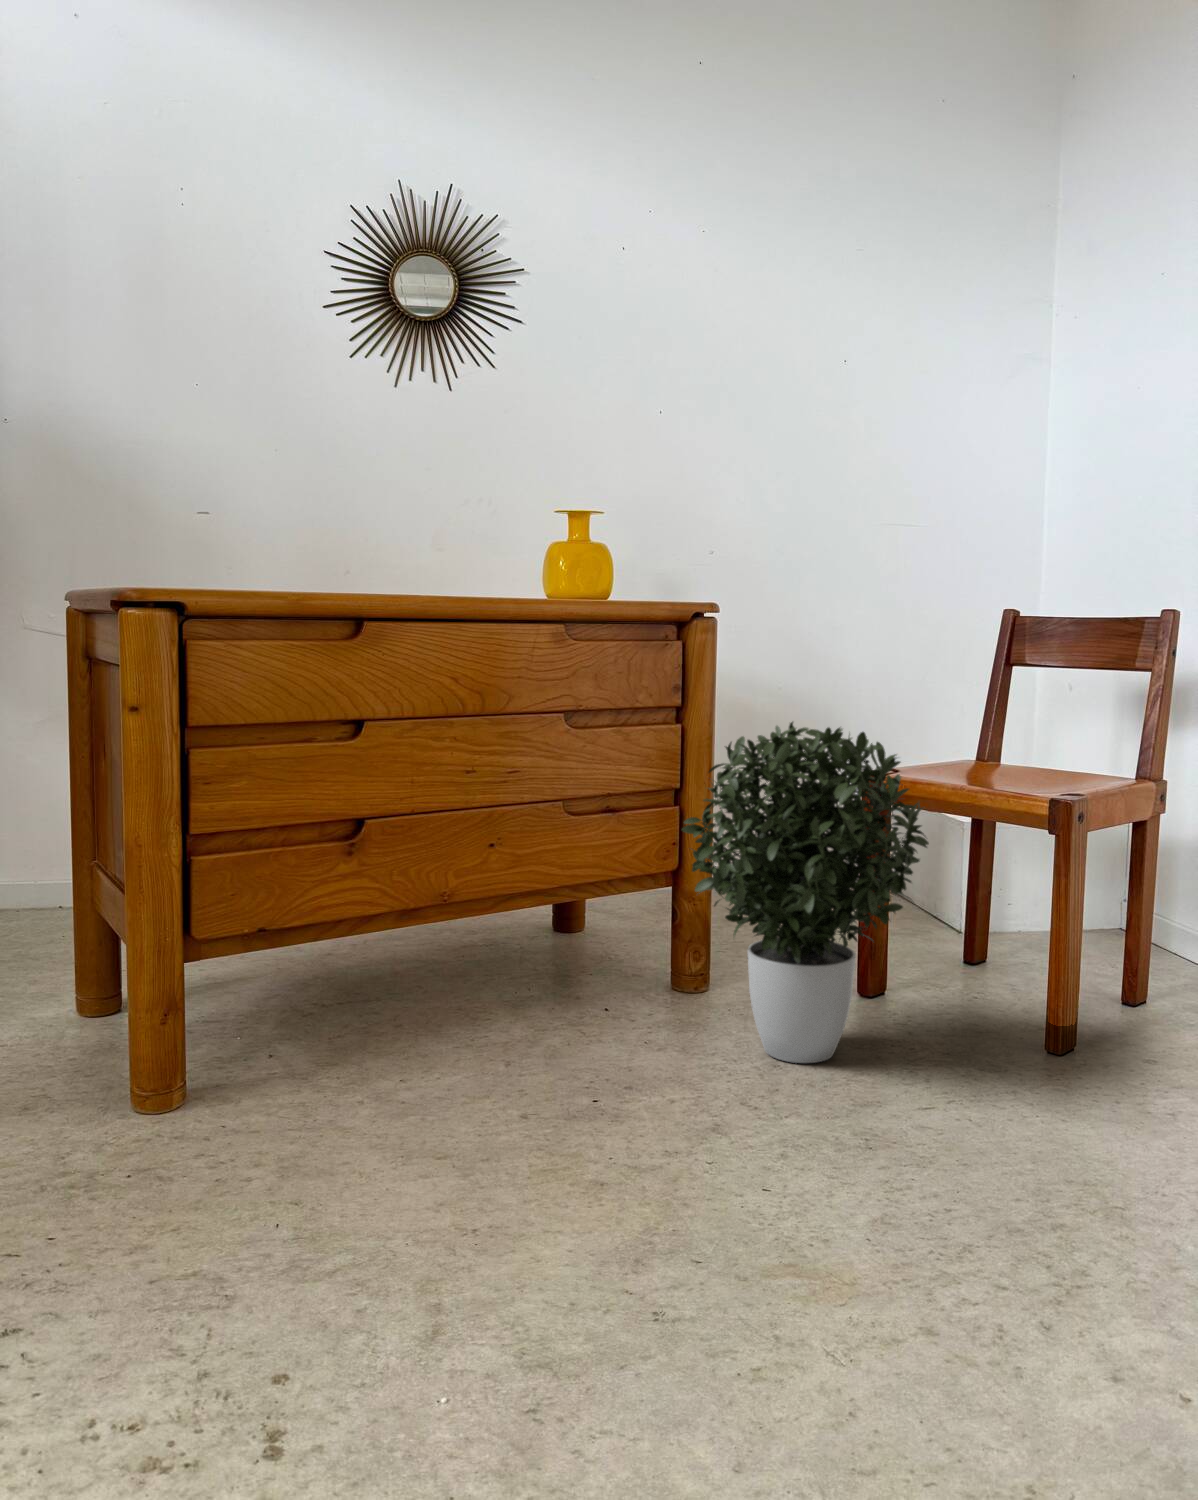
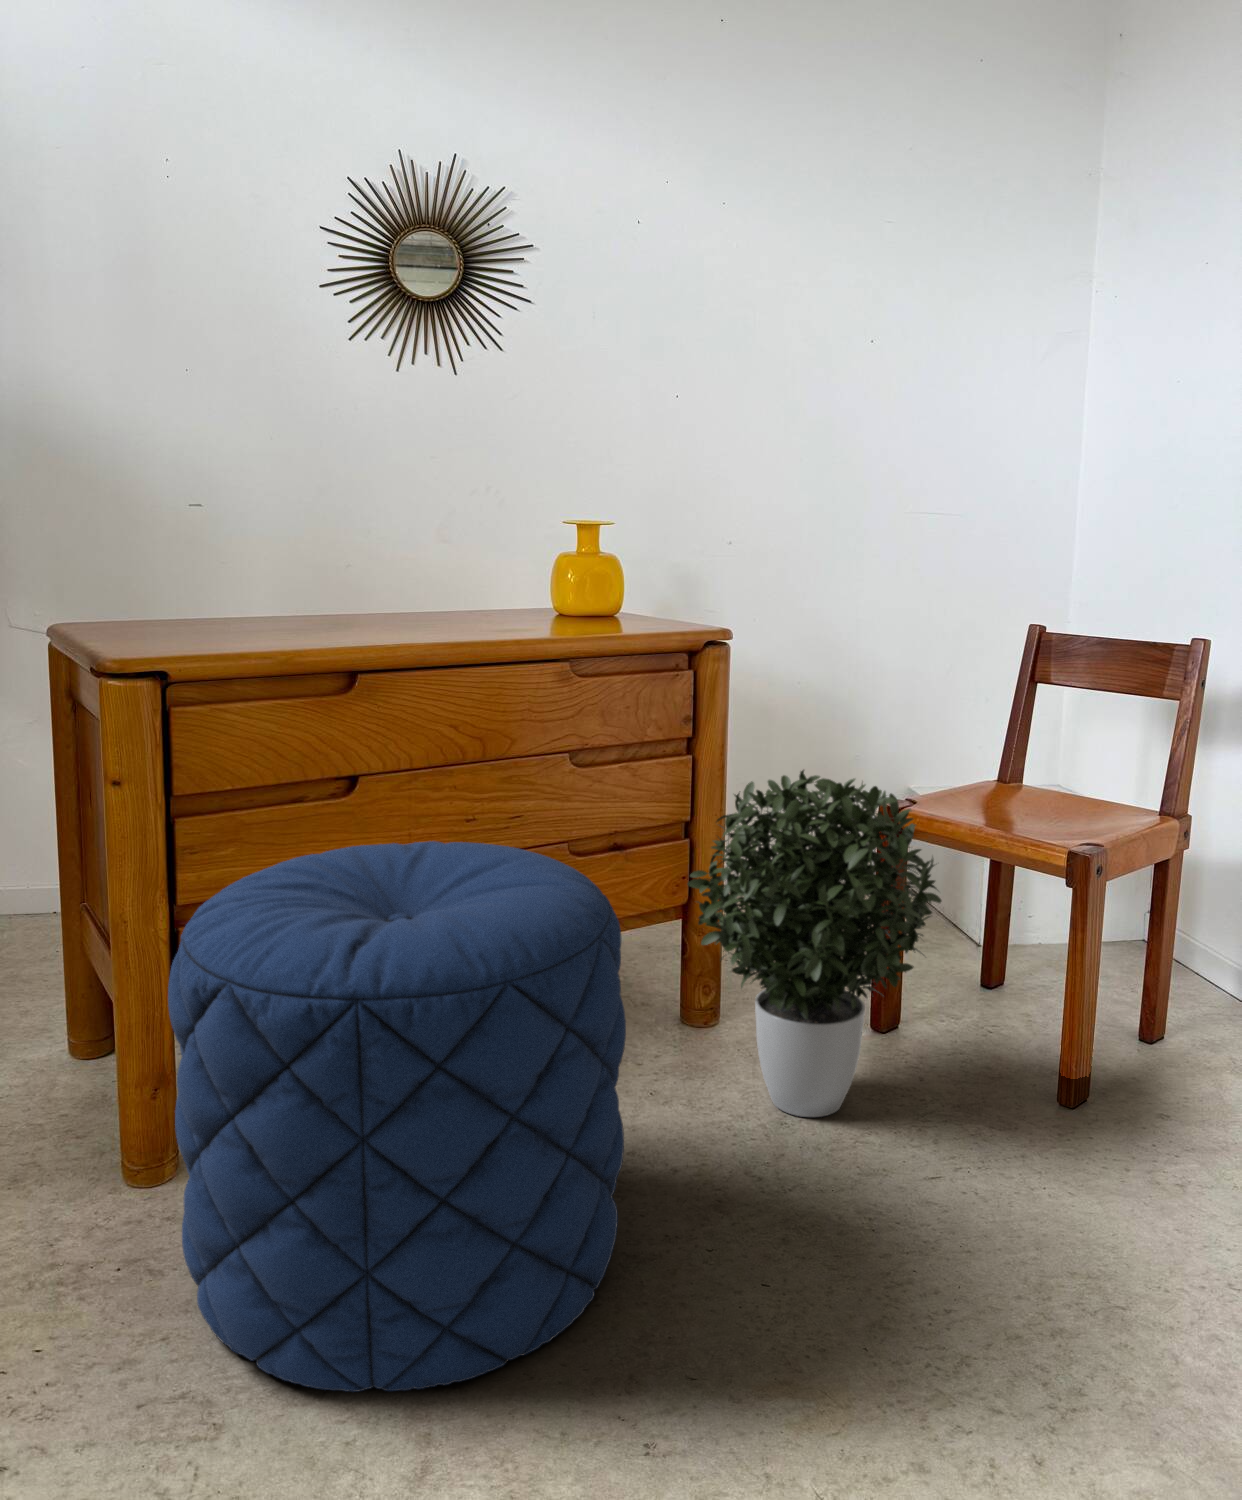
pouf: none [187,770,628,1270] -> present [168,841,626,1392]

